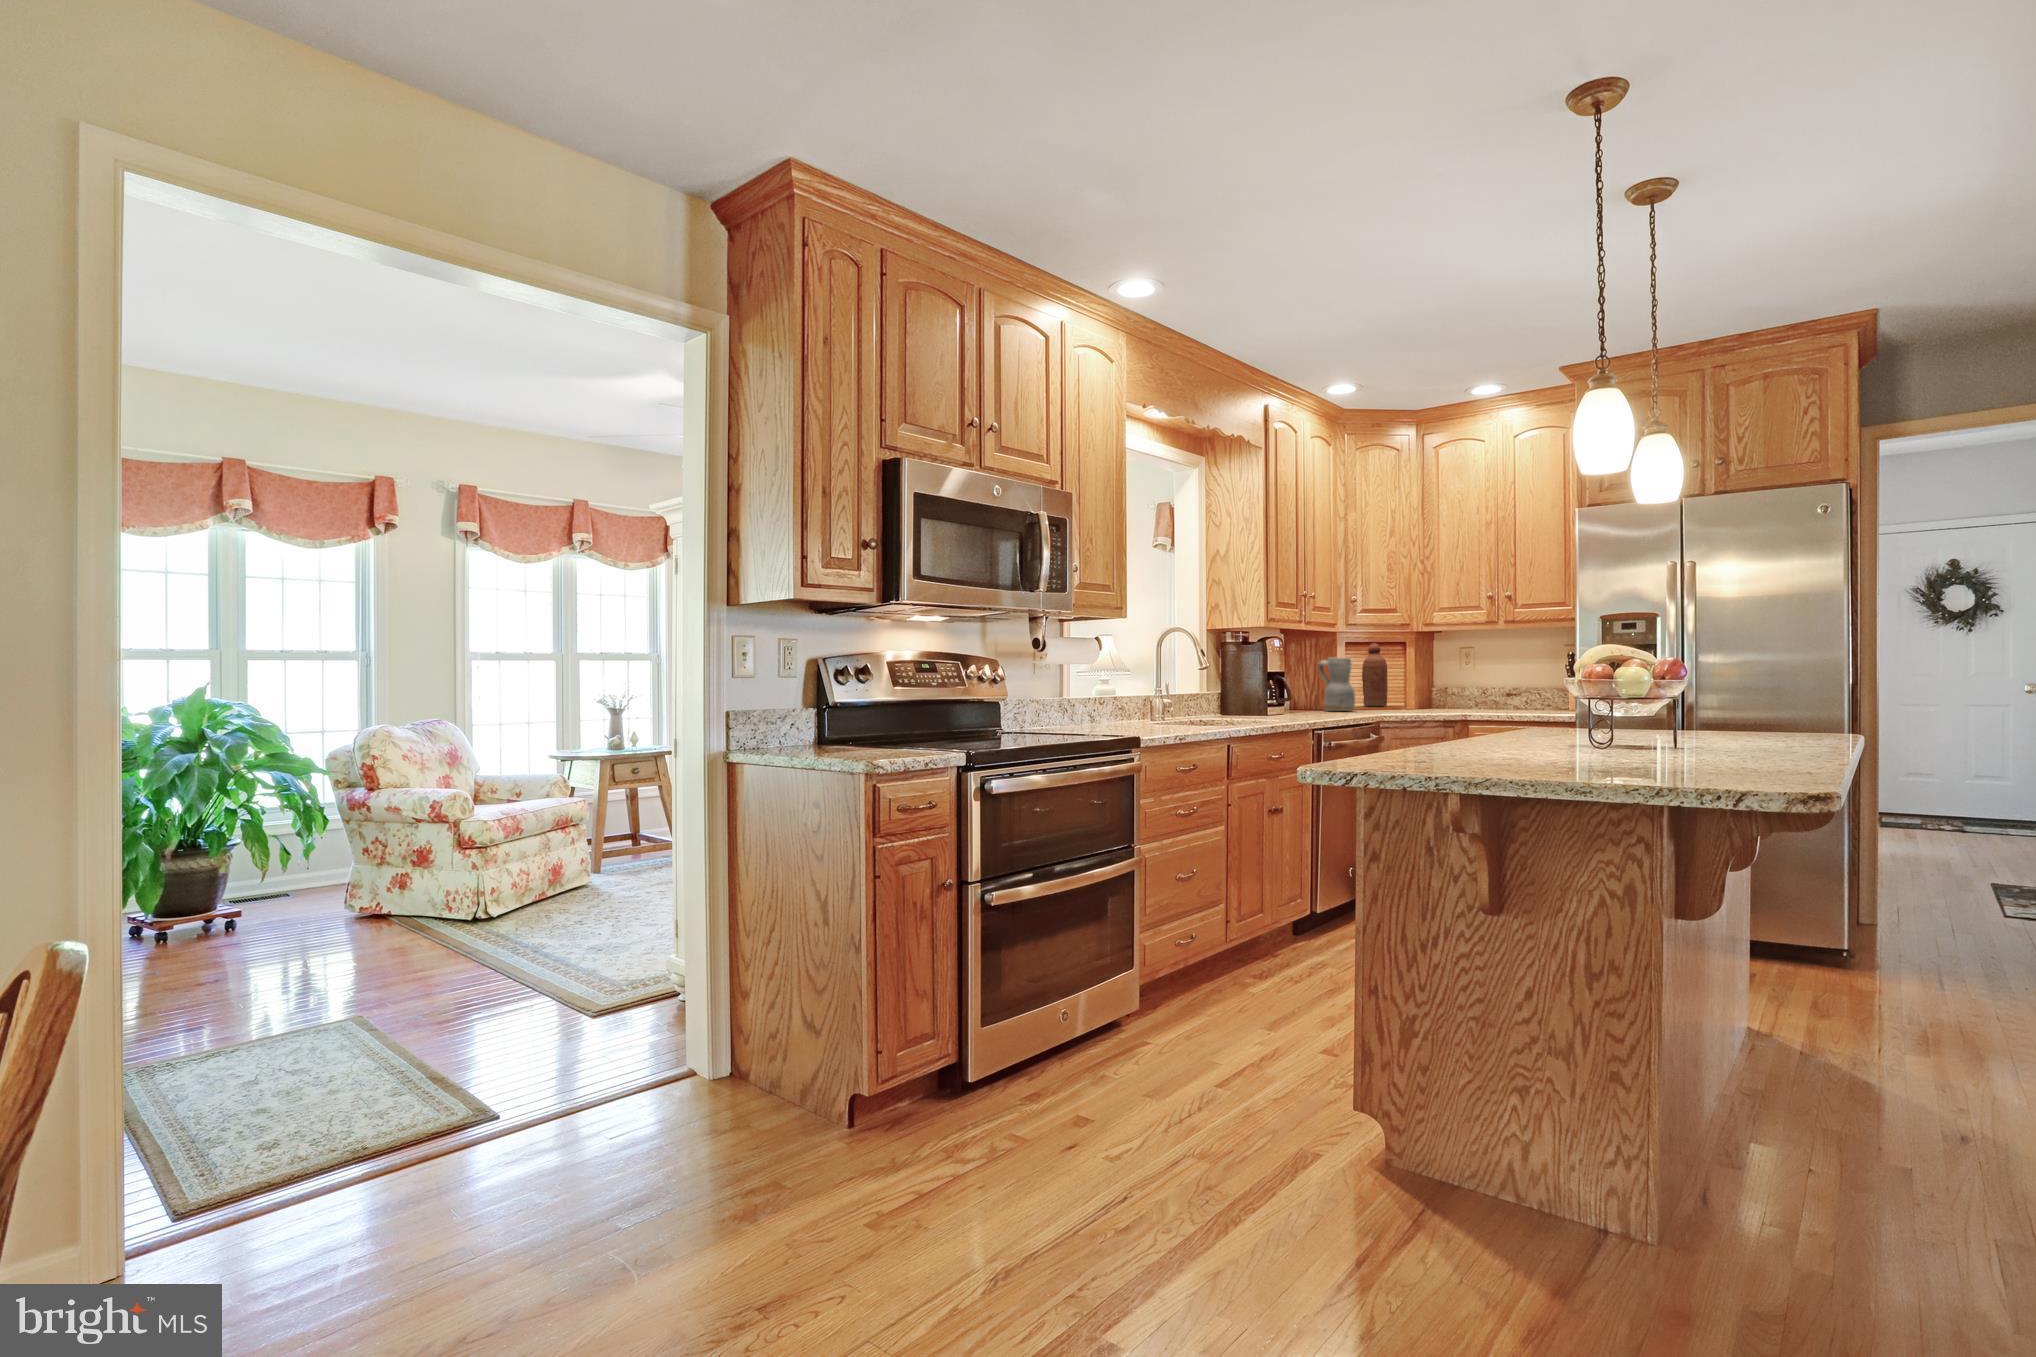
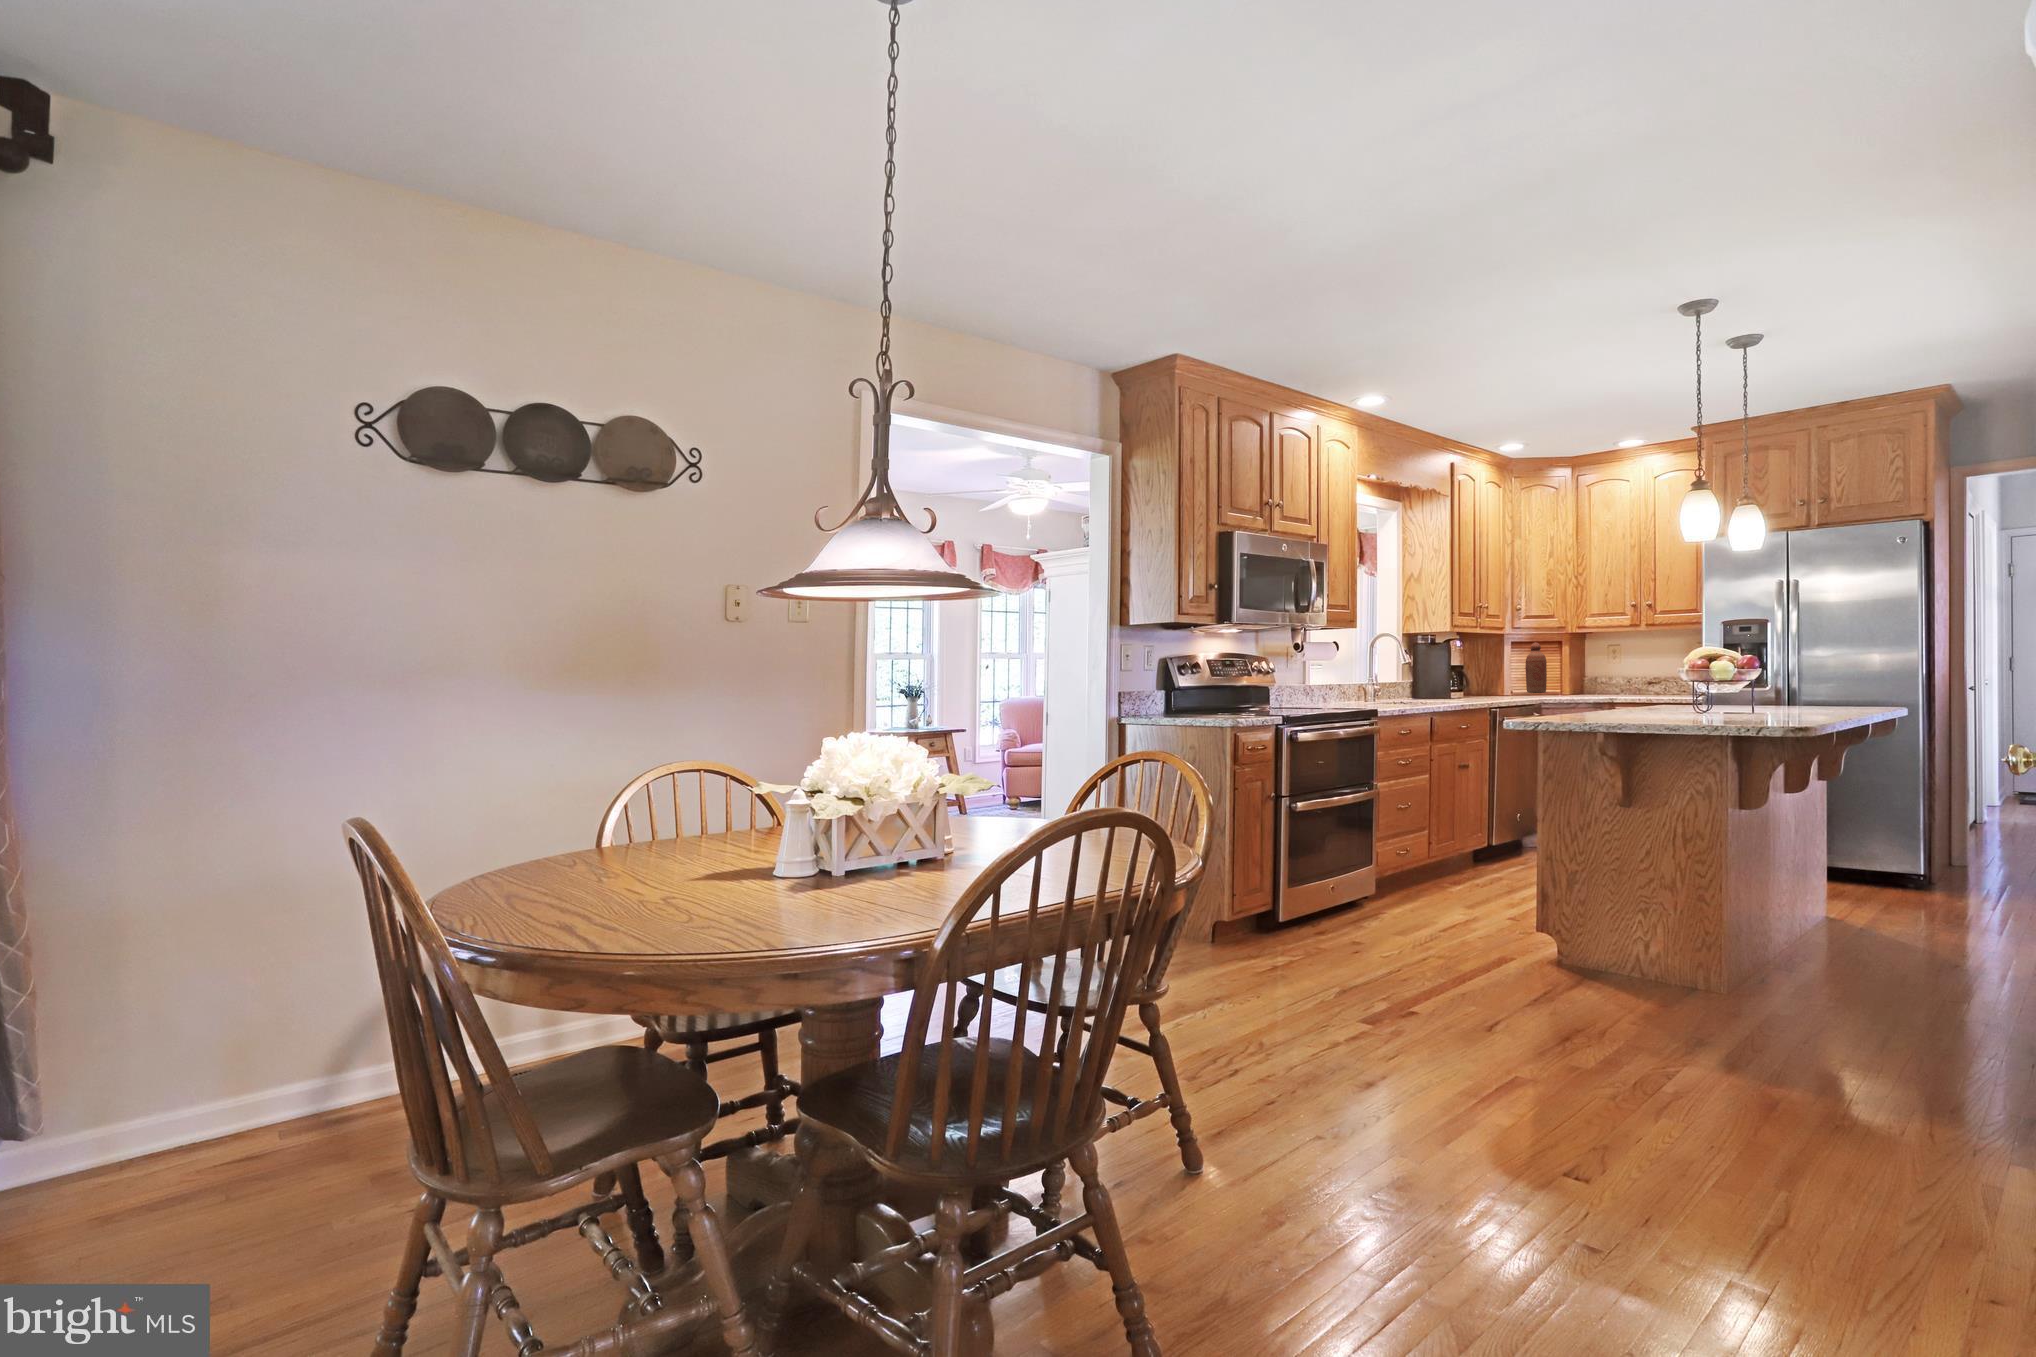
ceramic pitcher: present [1318,657,1355,711] -> none [1491,654,1522,695]

